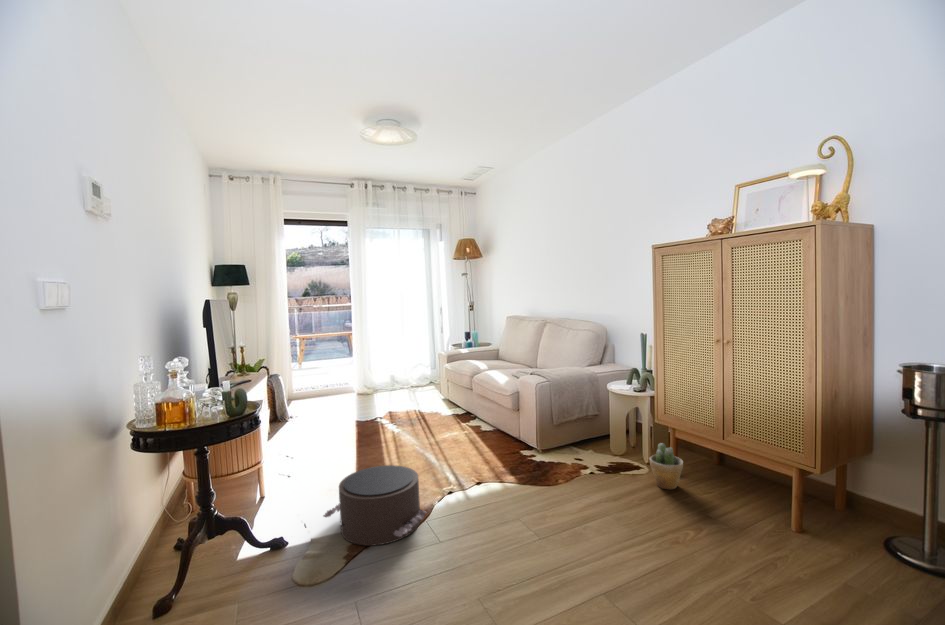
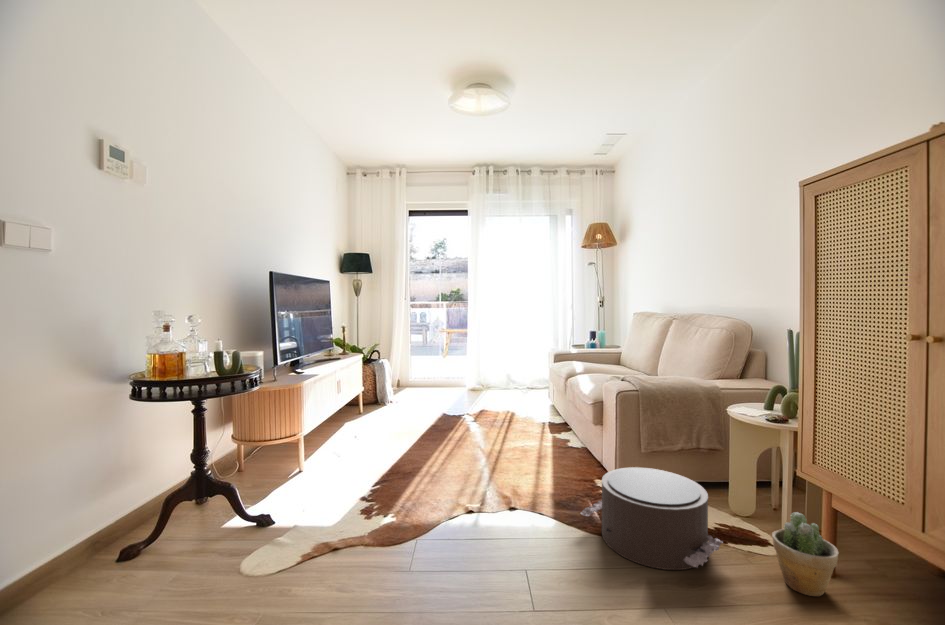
pouf: present [323,465,428,546] -> present [581,467,723,570]

